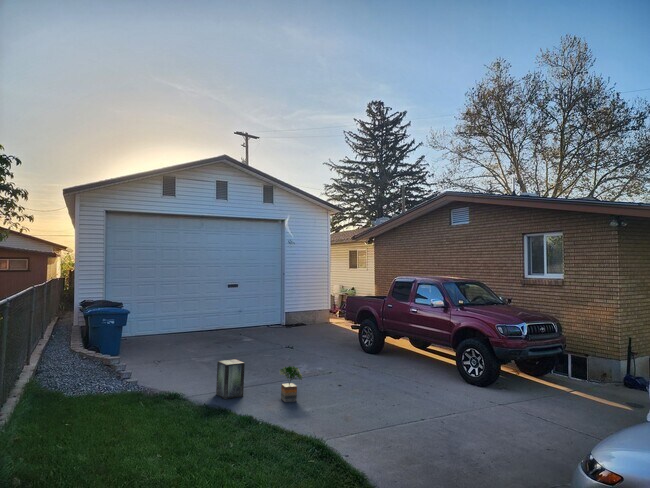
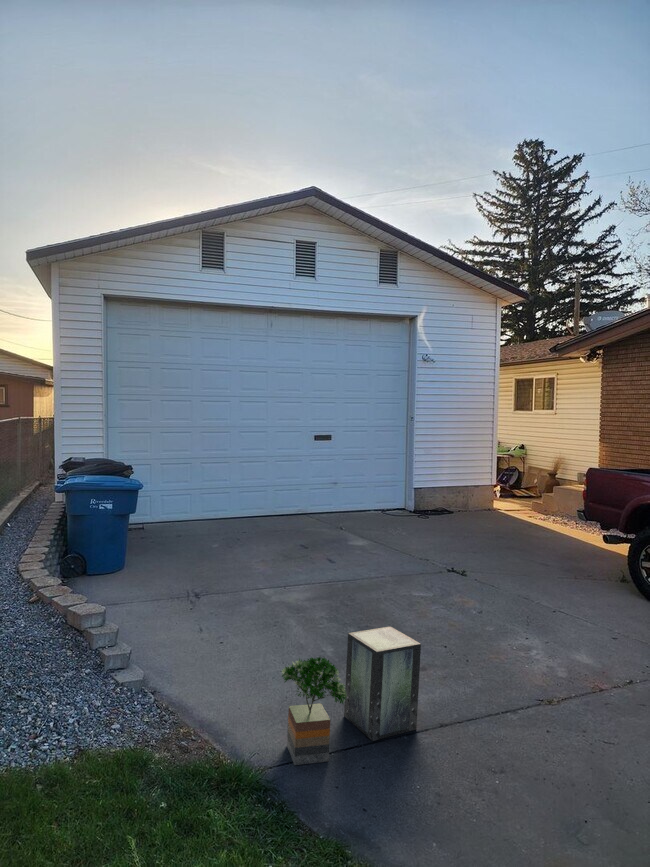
potted tree: present [280,366,302,402] -> present [281,657,347,765]

